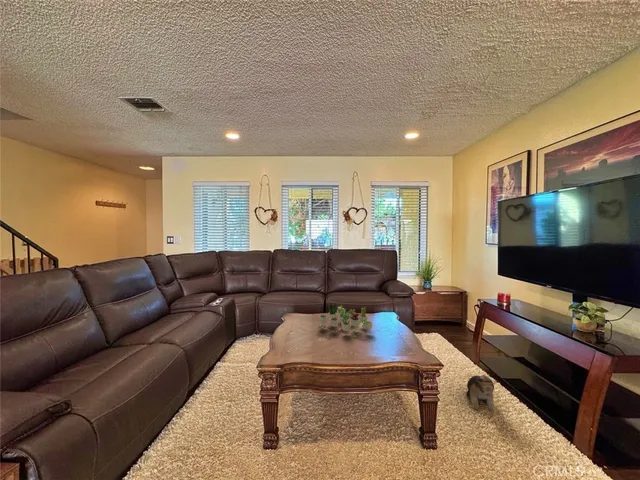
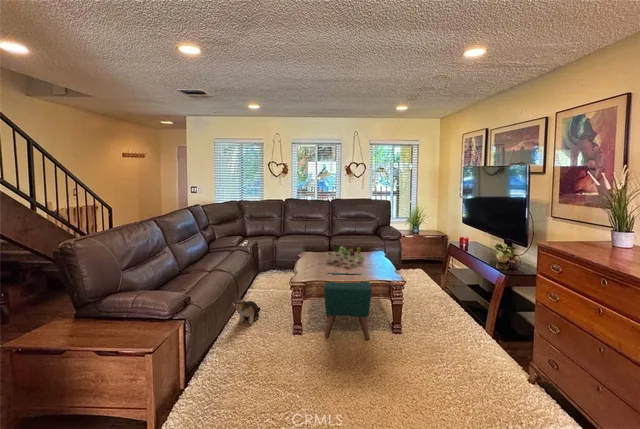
ottoman: none [312,346,388,463] -> present [324,273,372,340]
plush toy: present [467,375,496,410] -> present [232,299,260,324]

